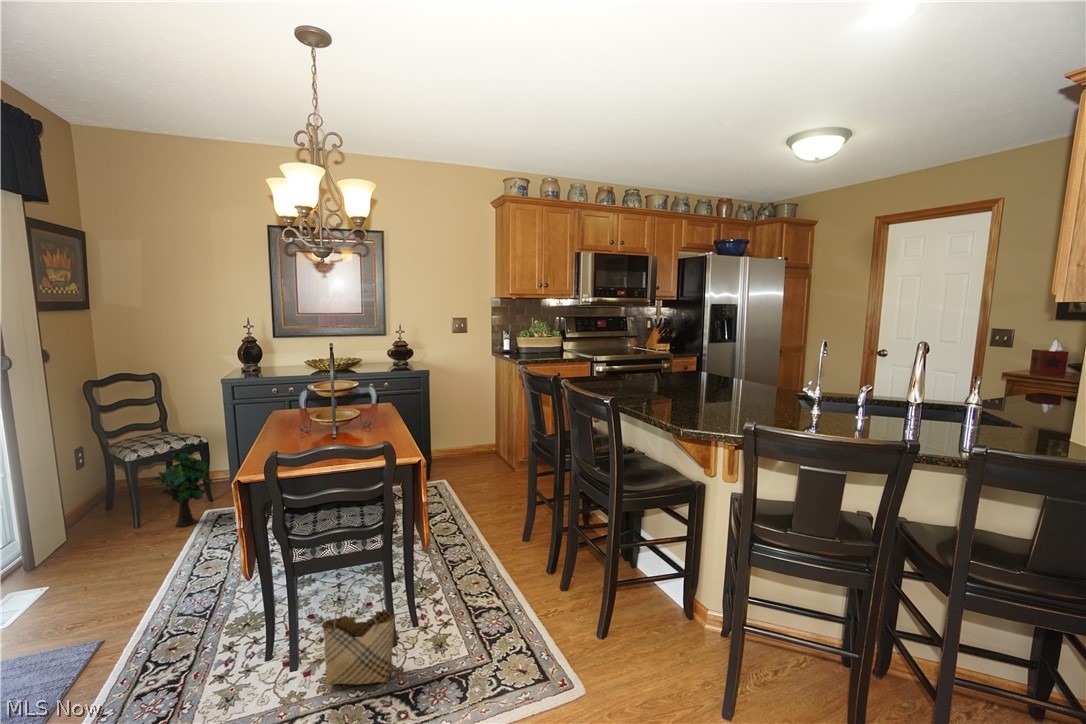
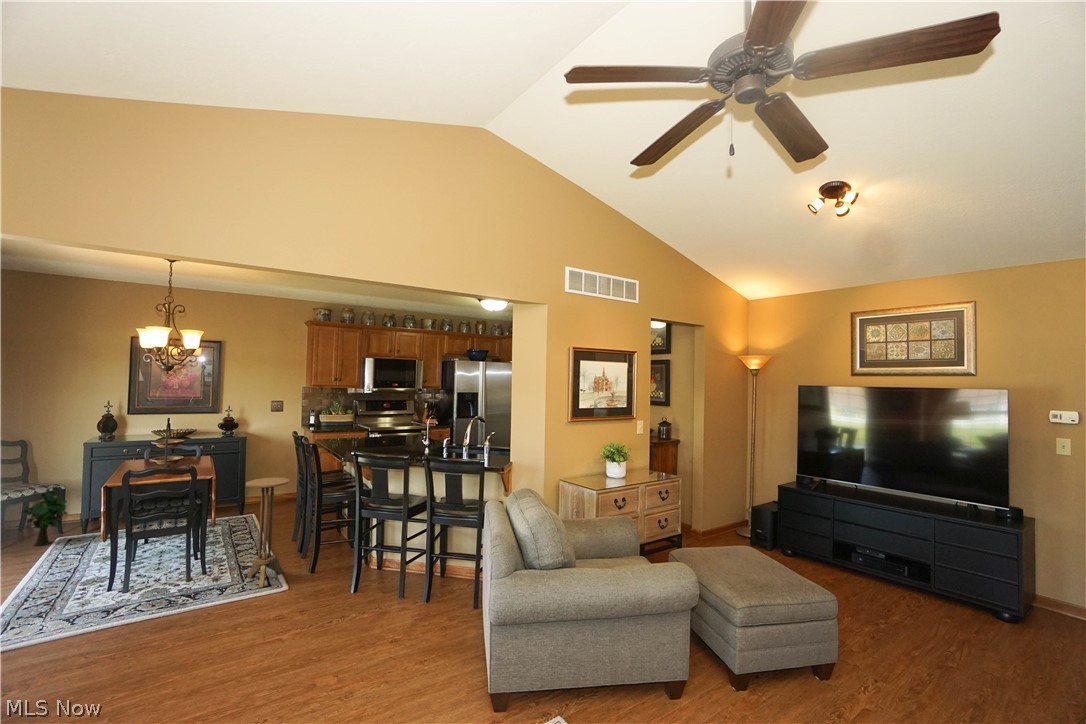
side table: none [486,462,565,688] -> present [246,478,290,588]
woven basket: present [322,578,396,685] -> none [144,539,190,594]

